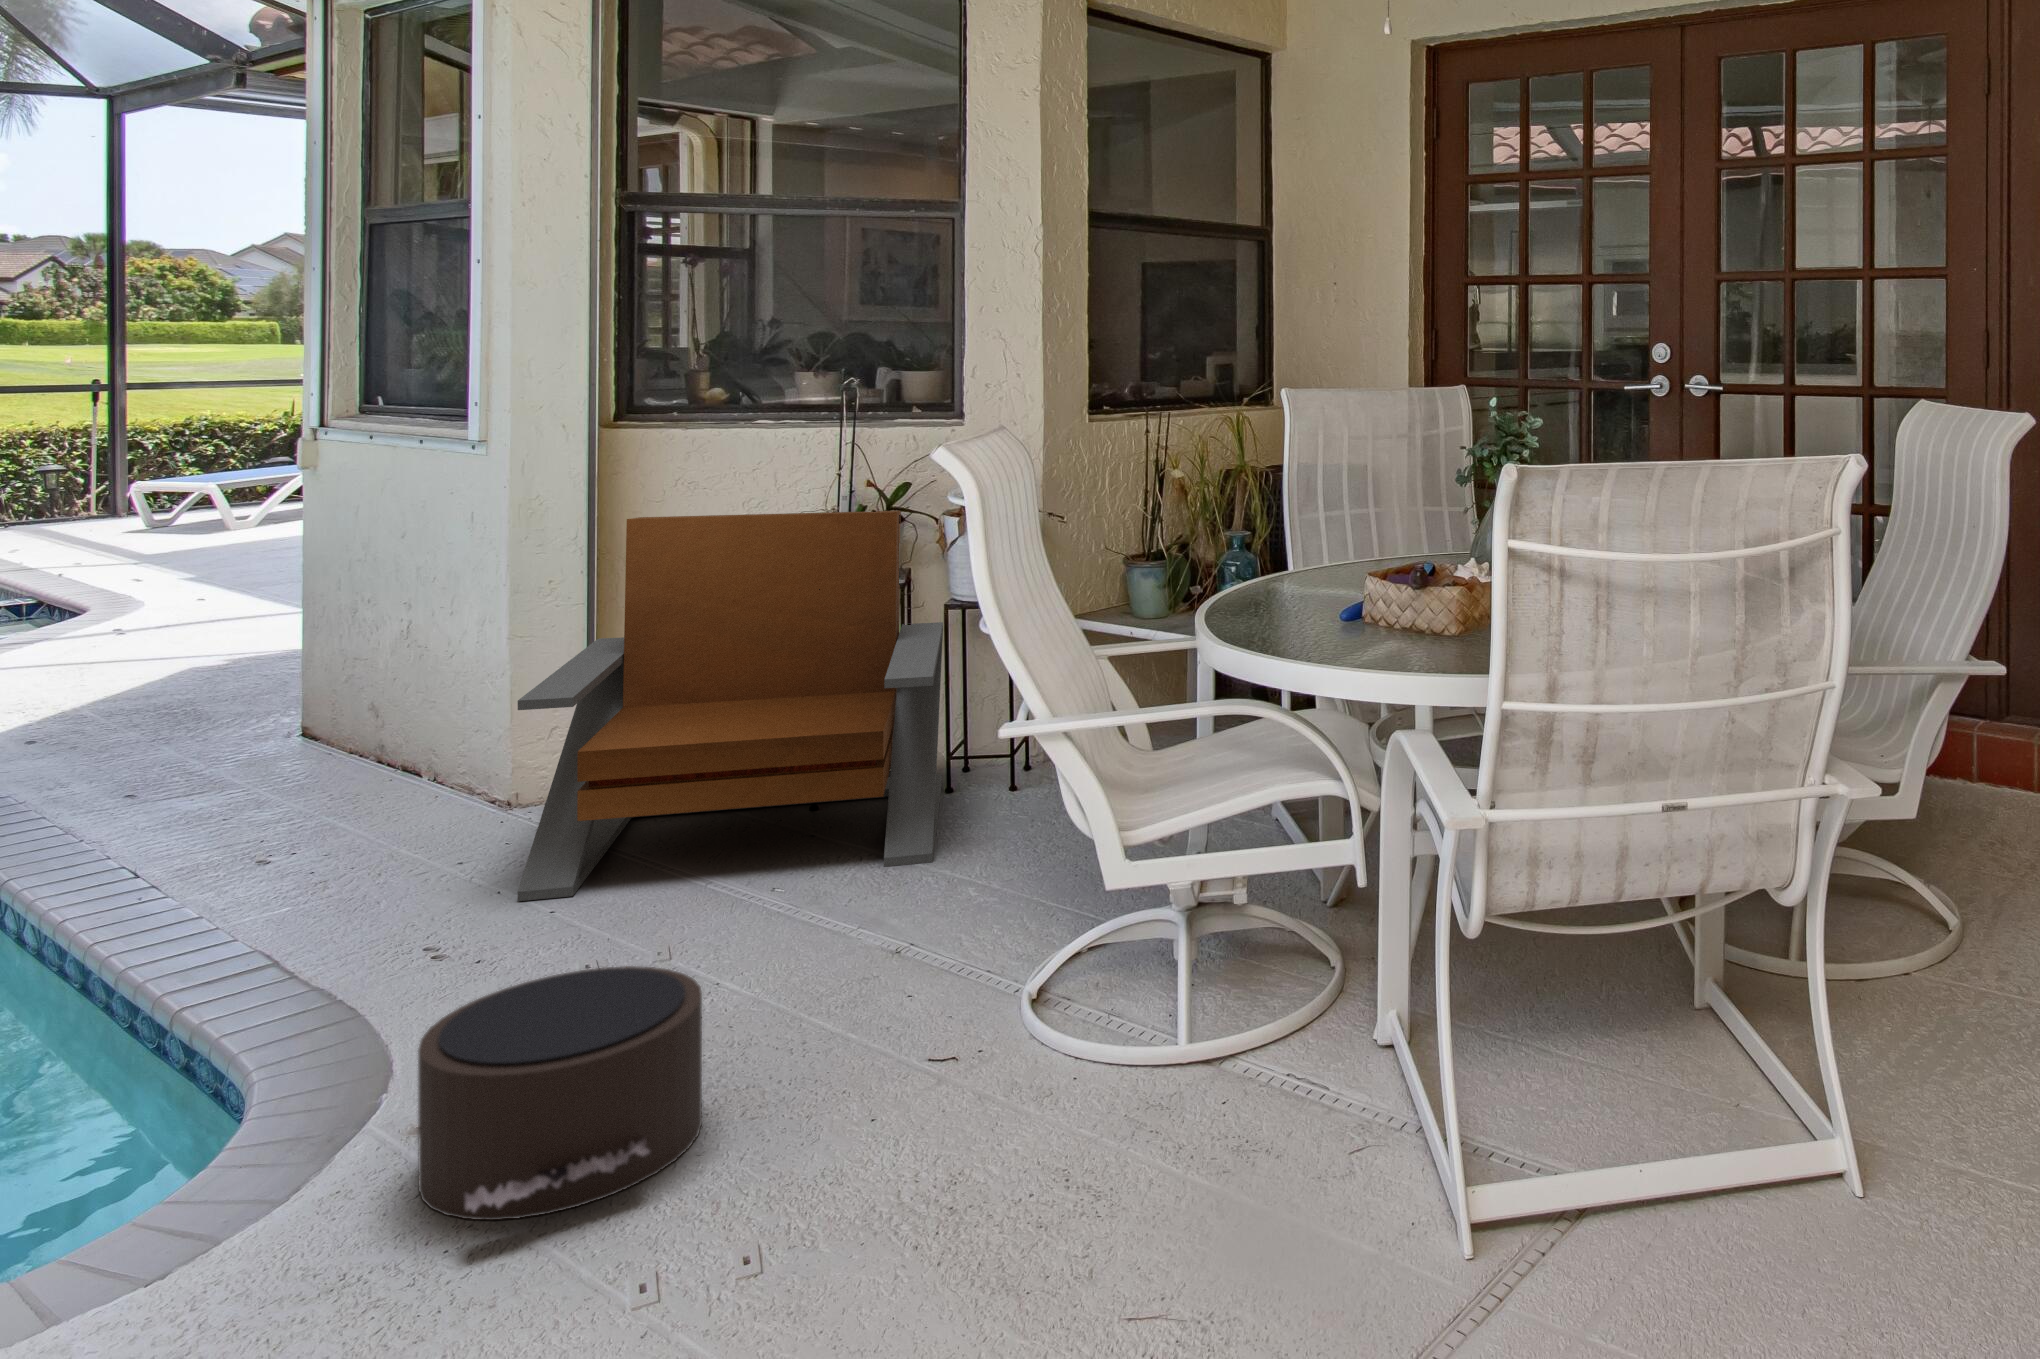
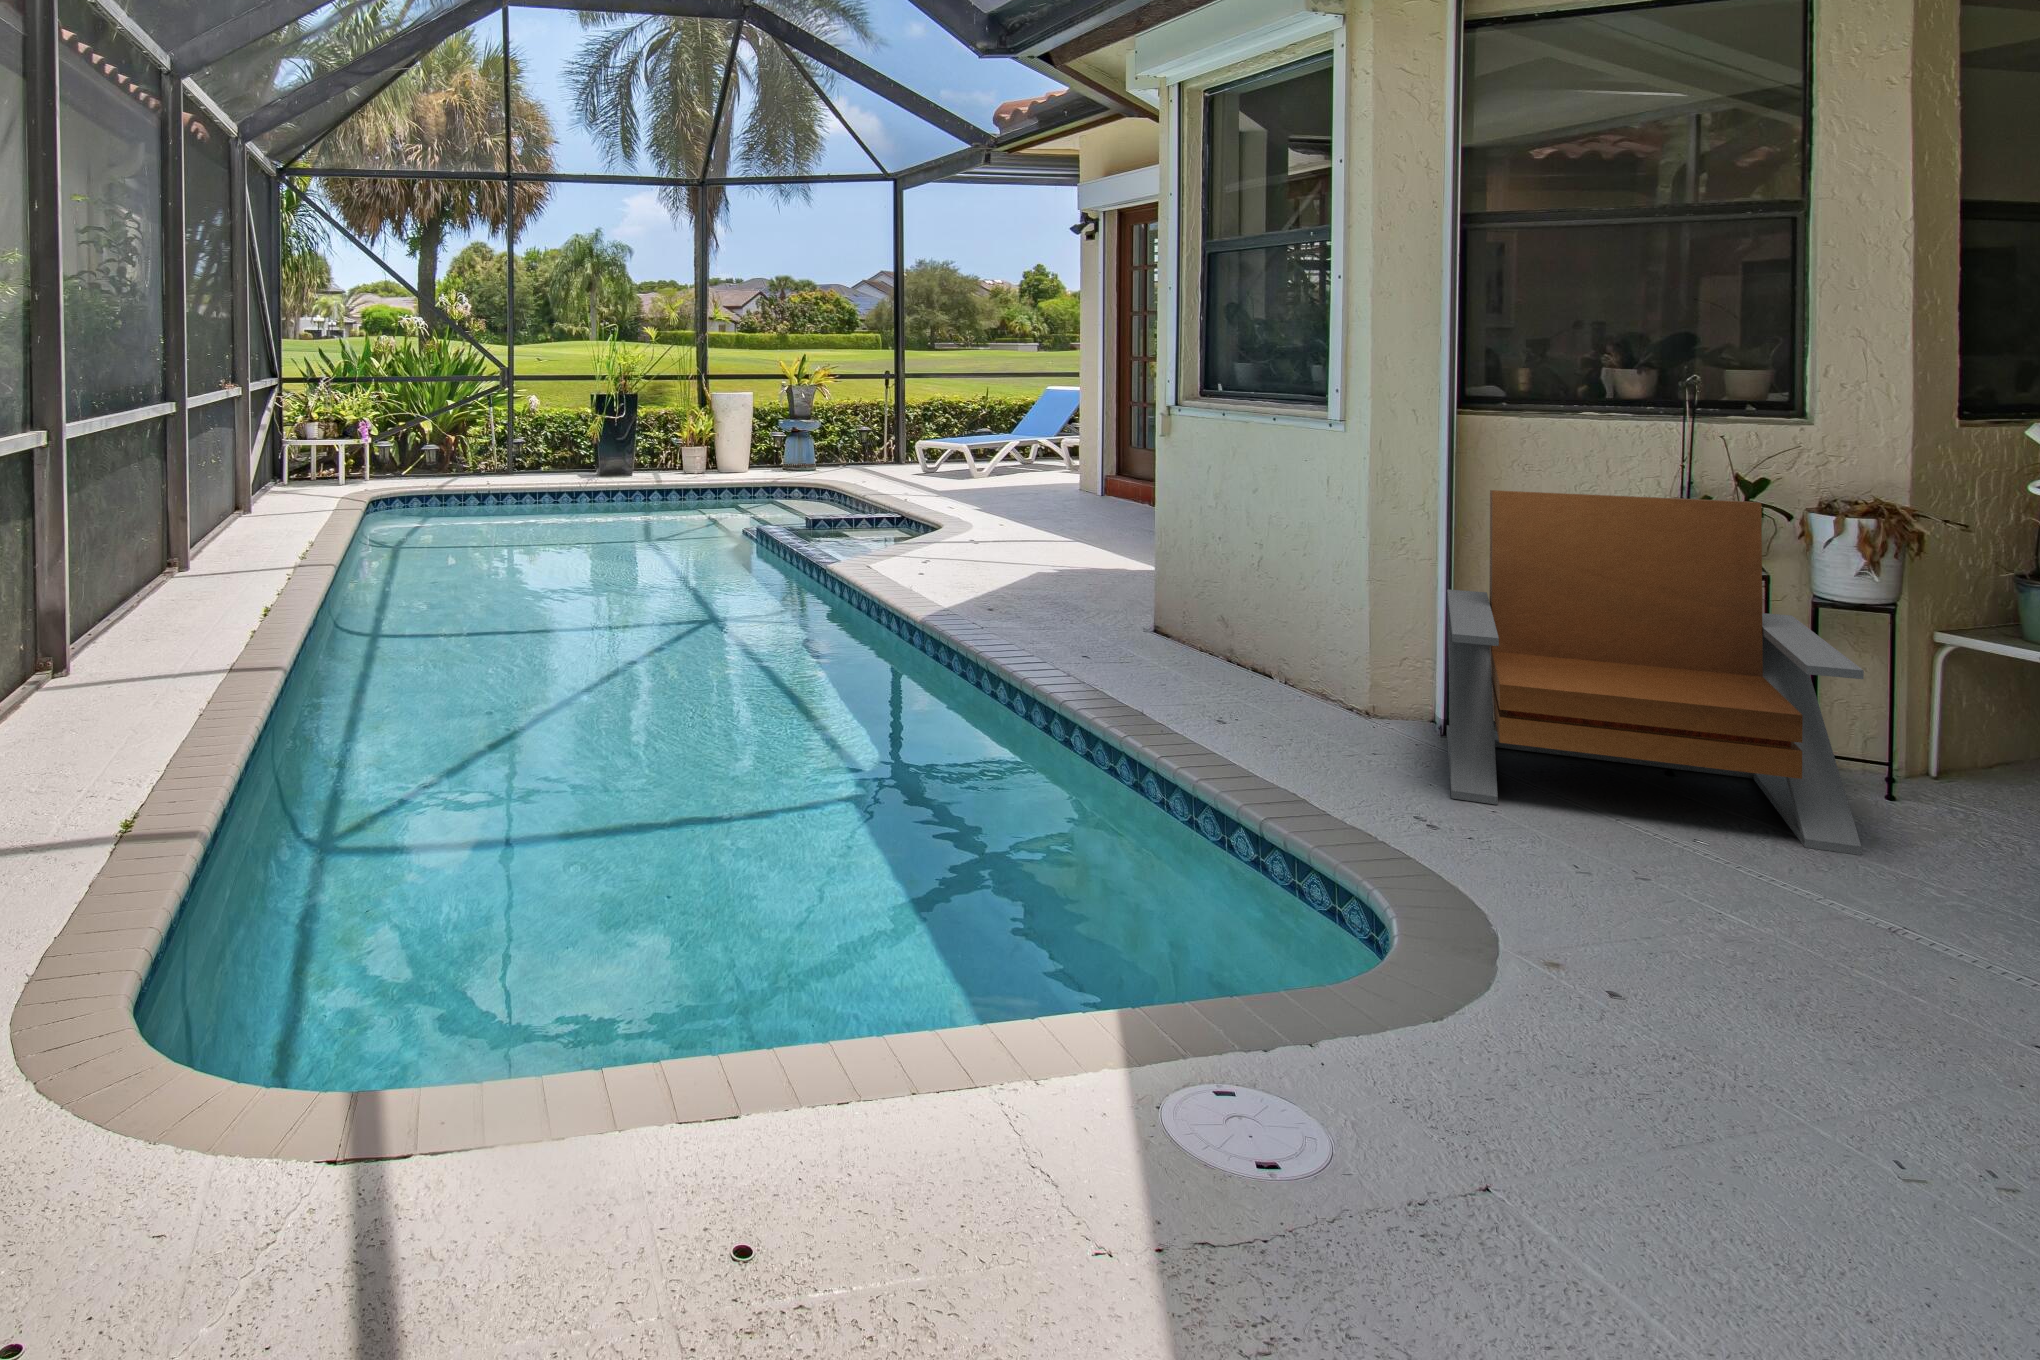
pouf: present [417,966,702,1220] -> none [1551,878,1844,1093]

